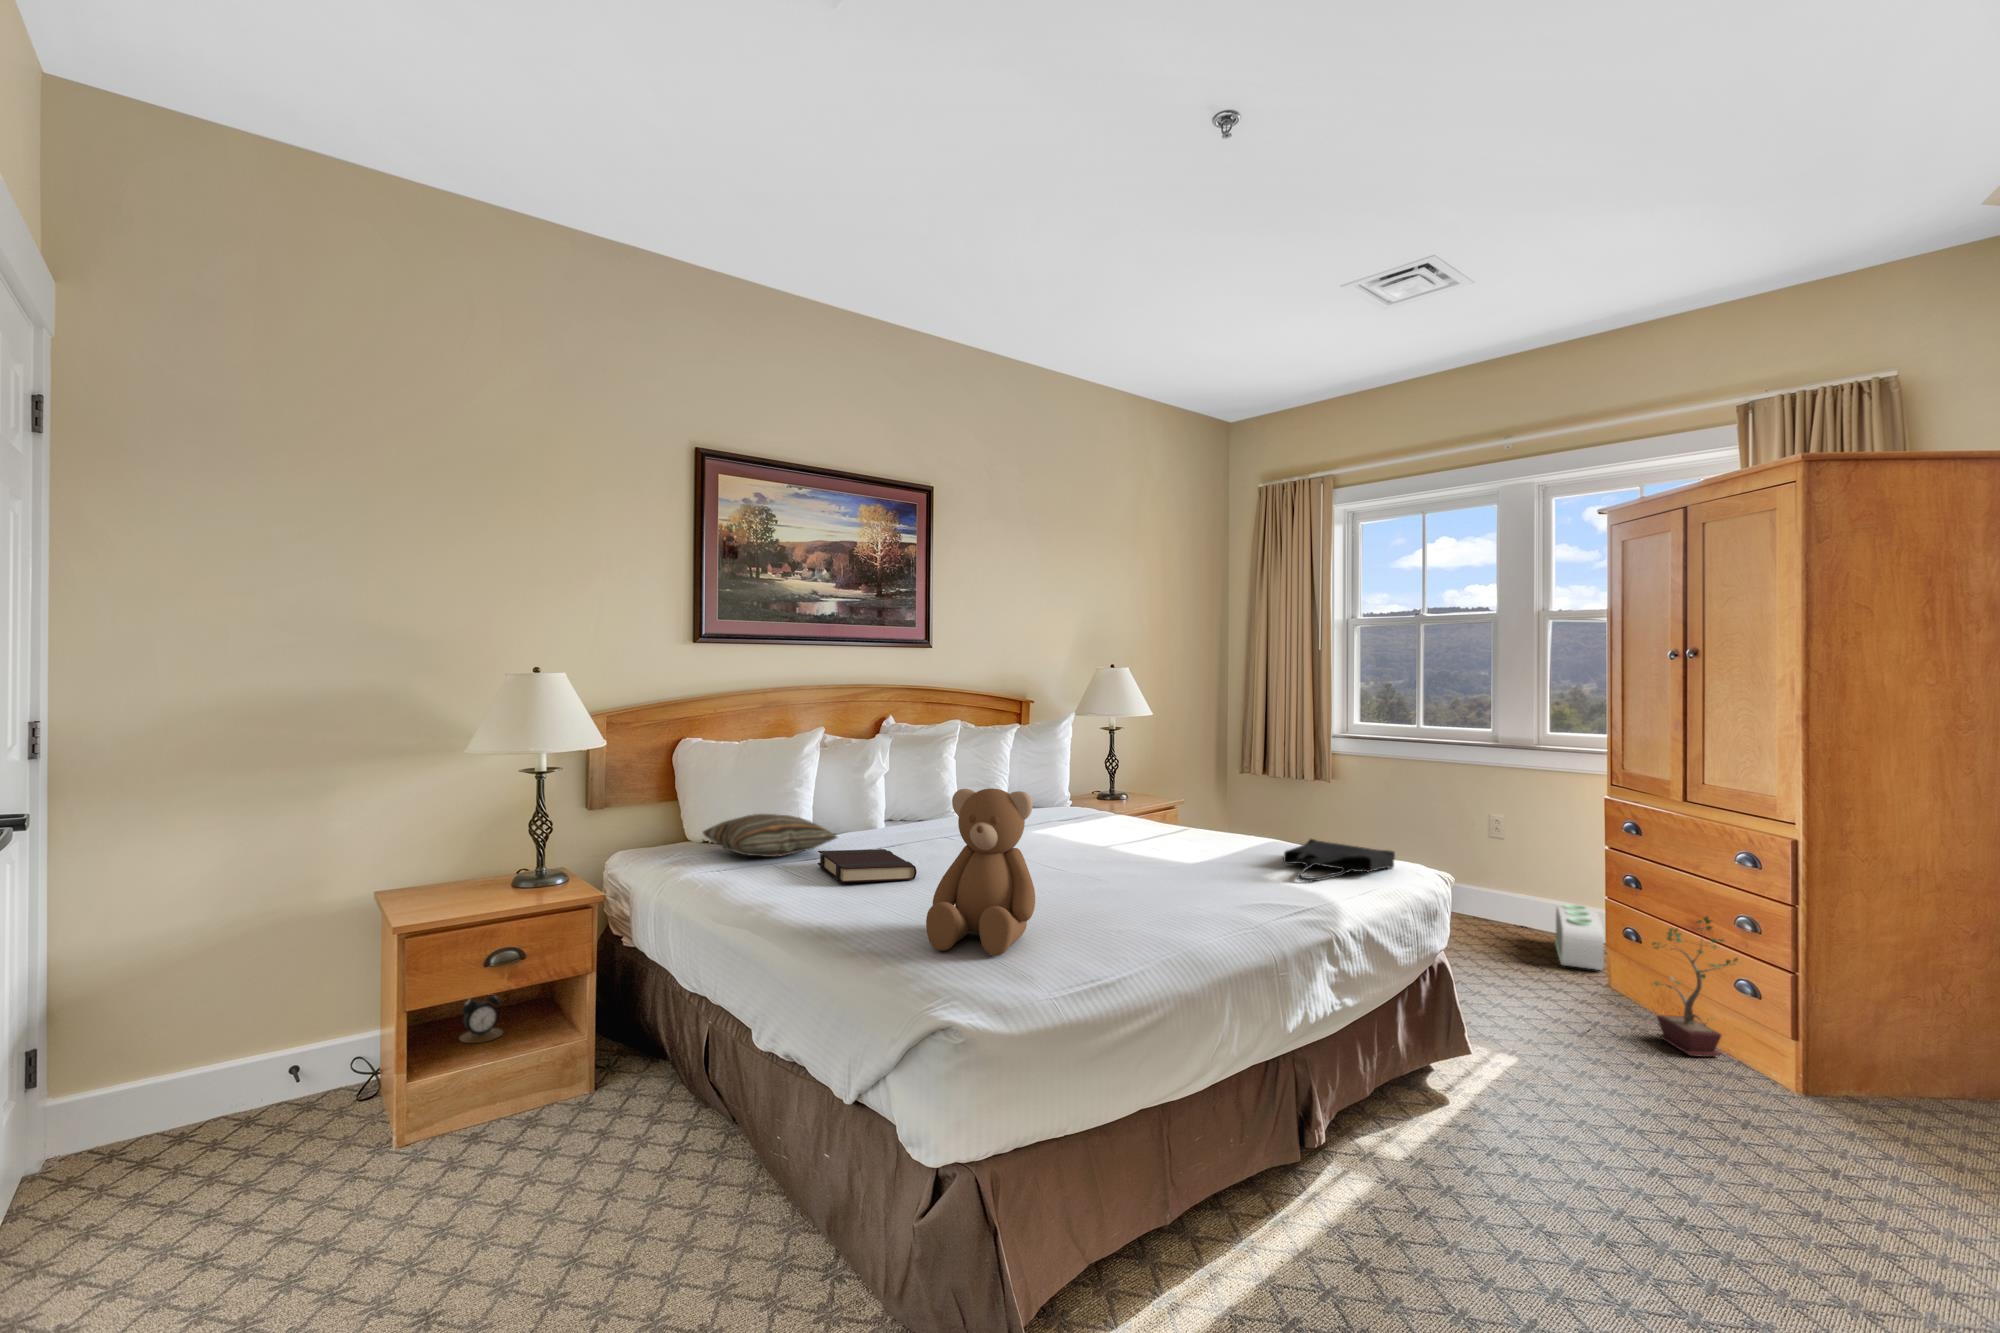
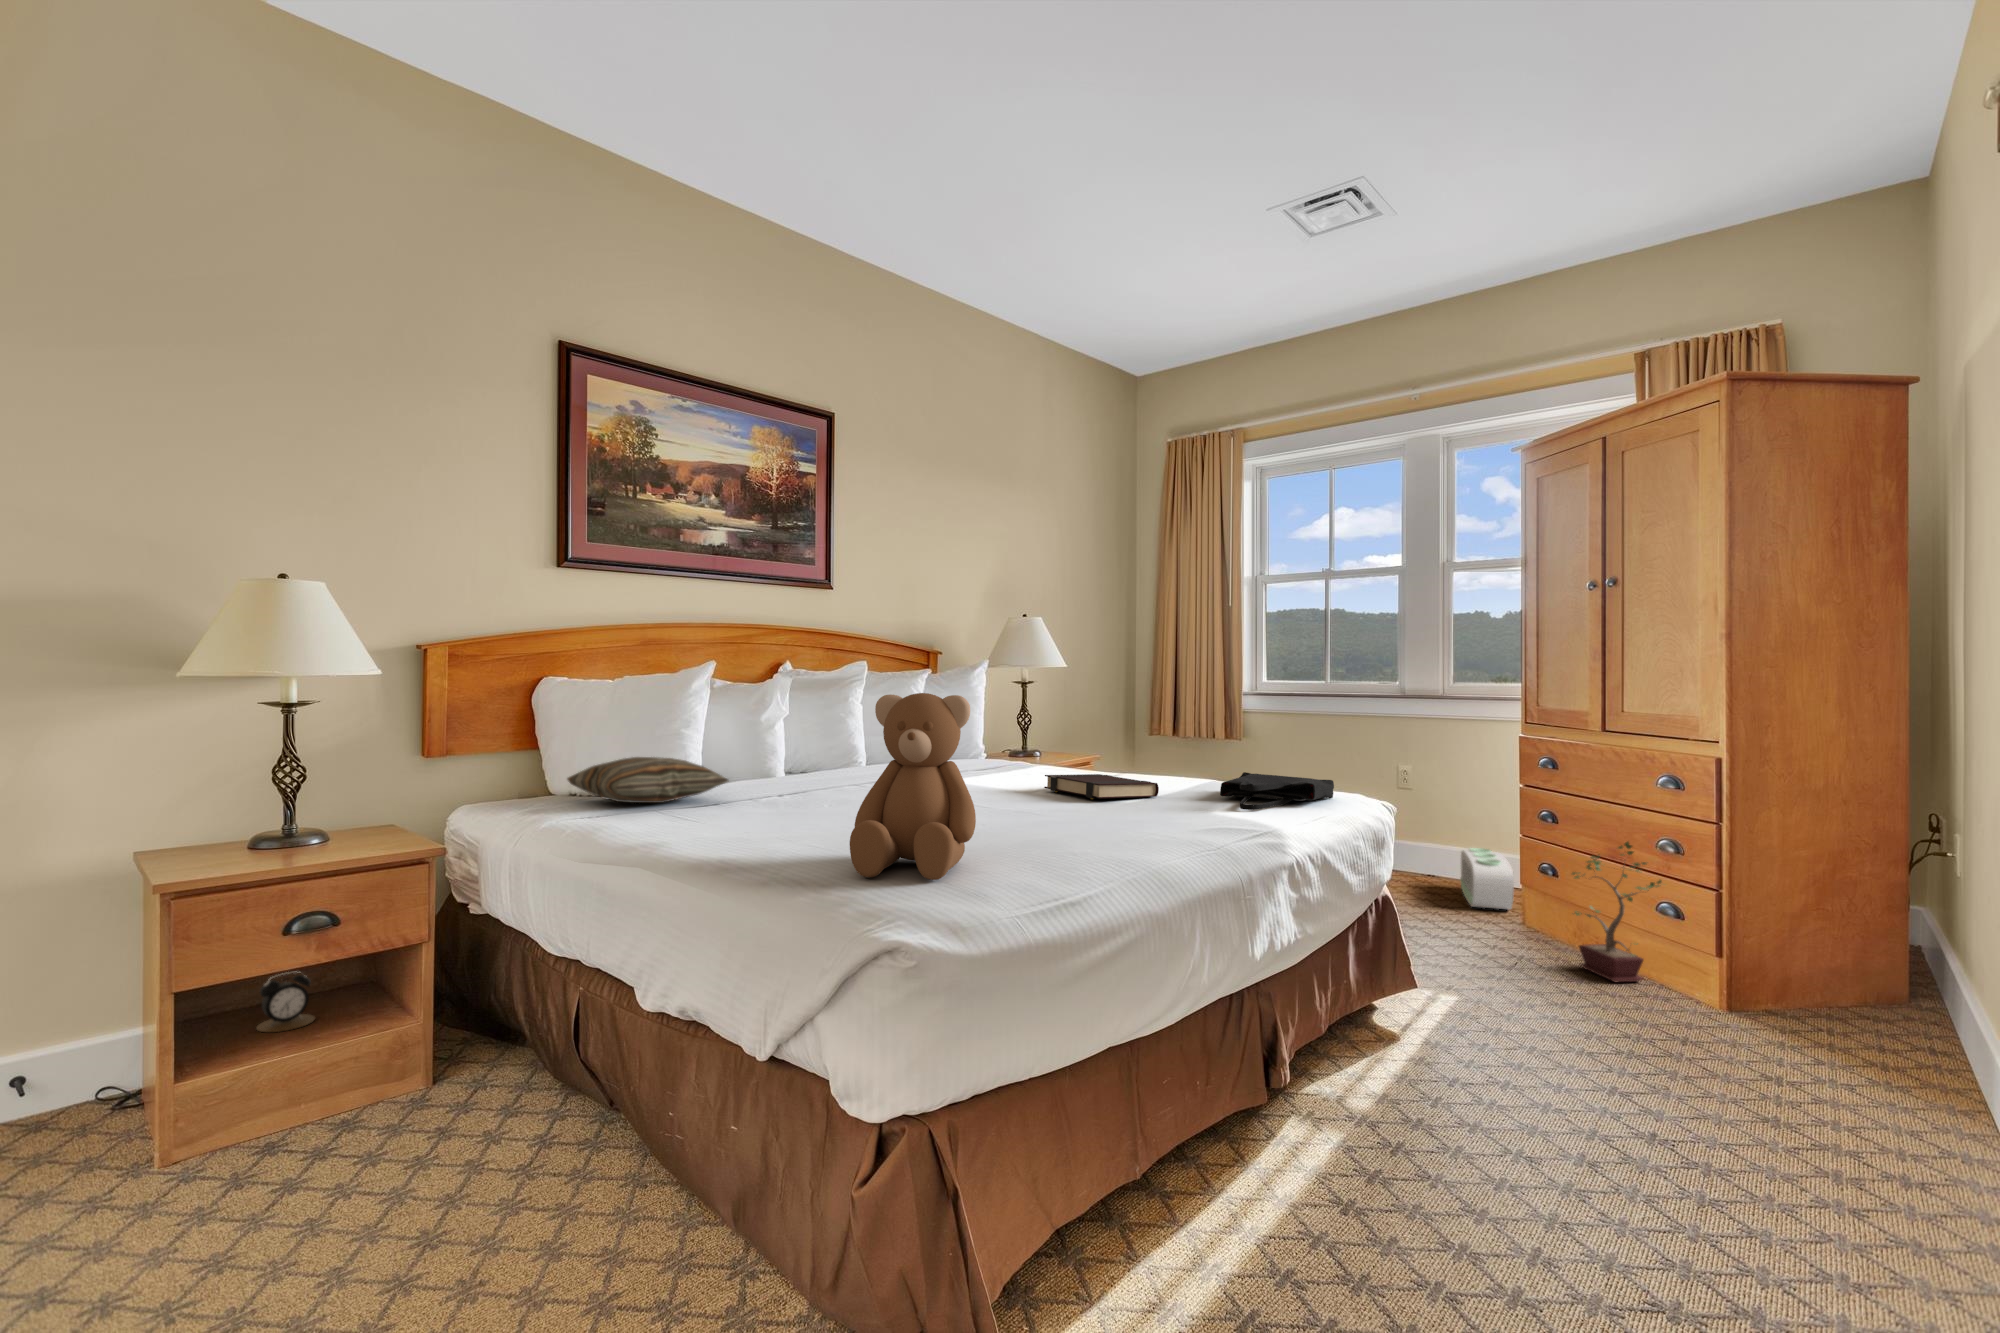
book: present [818,849,917,883] -> present [1045,774,1159,799]

